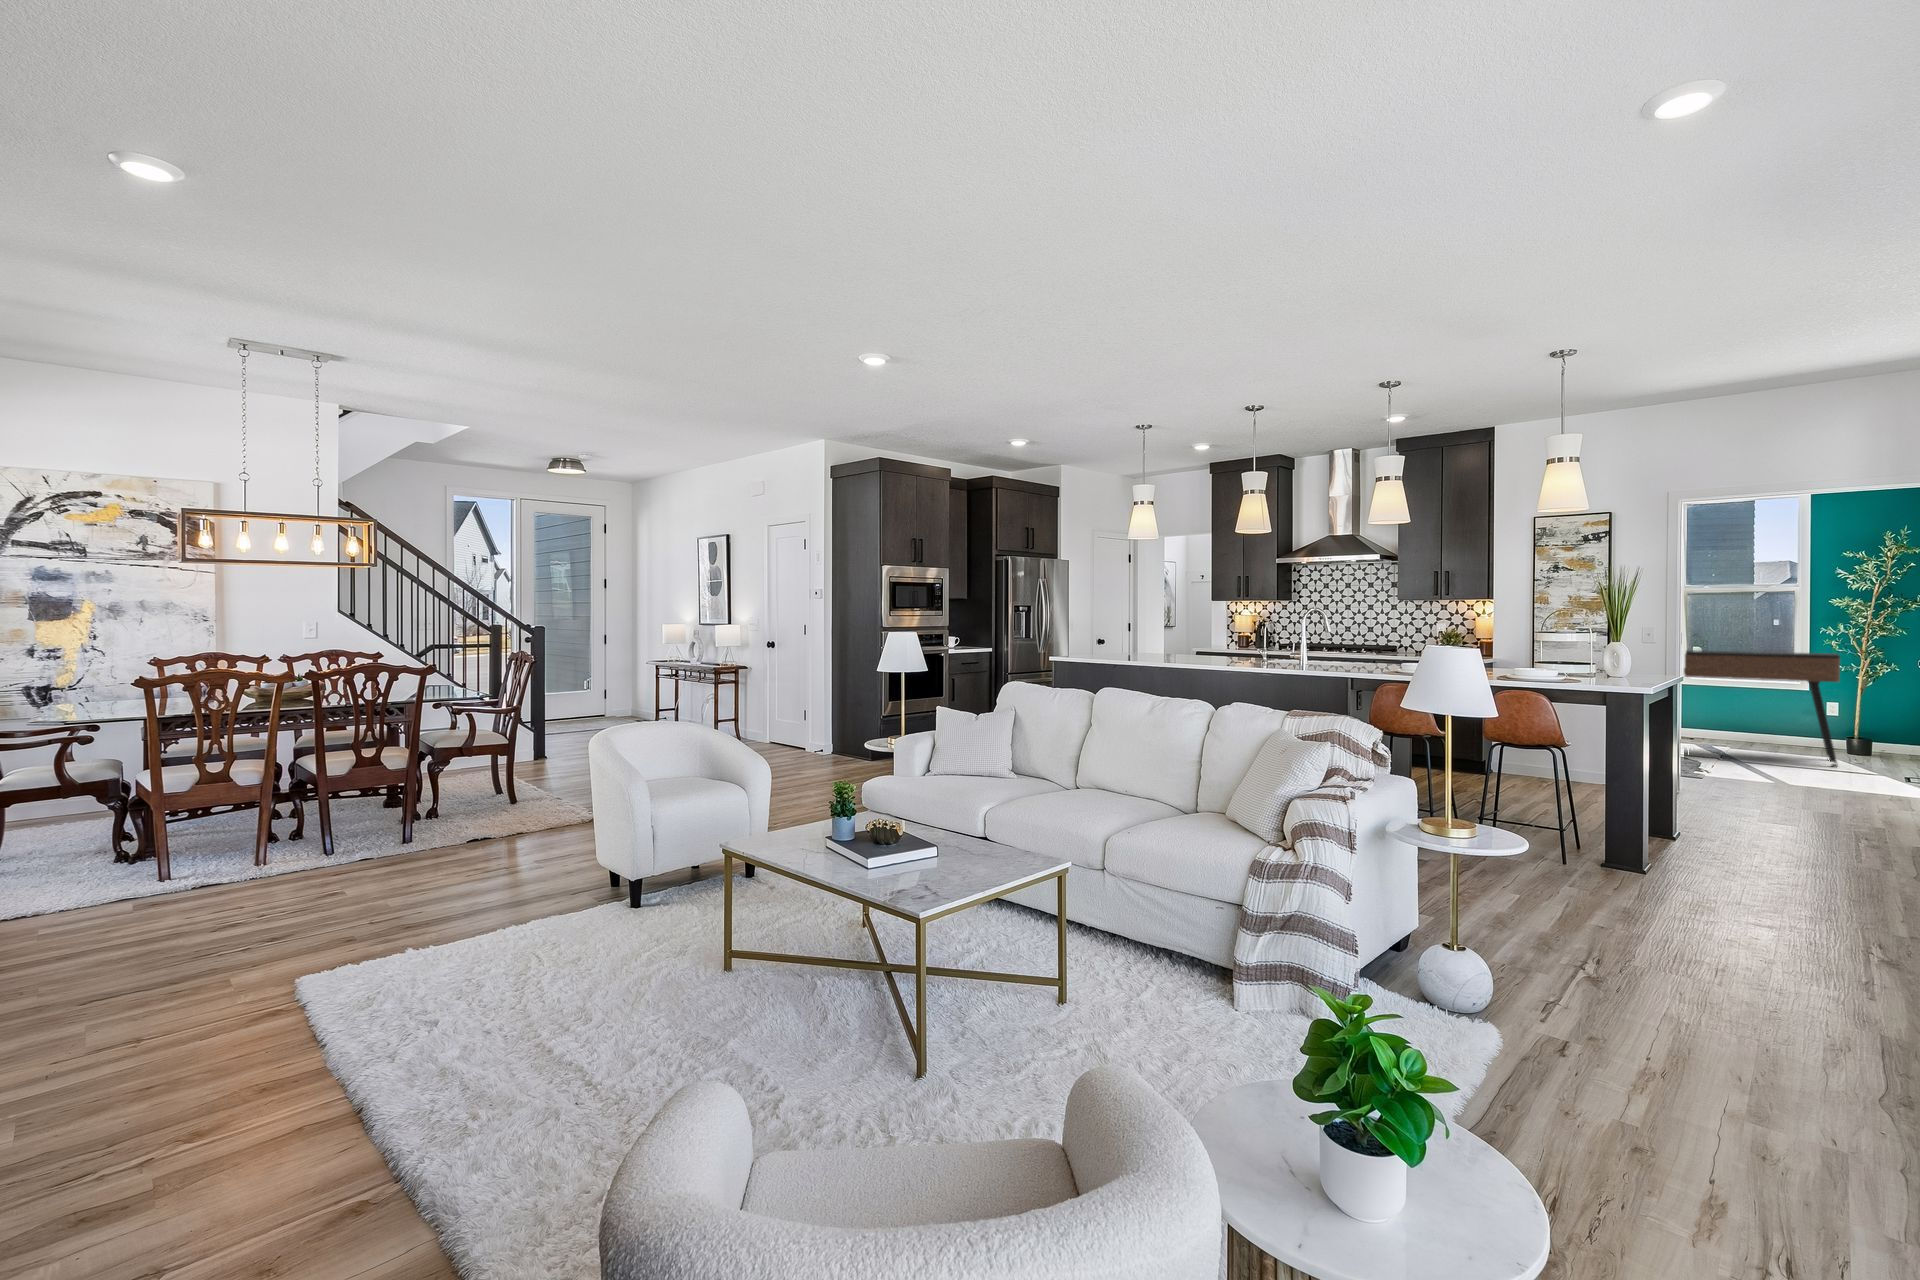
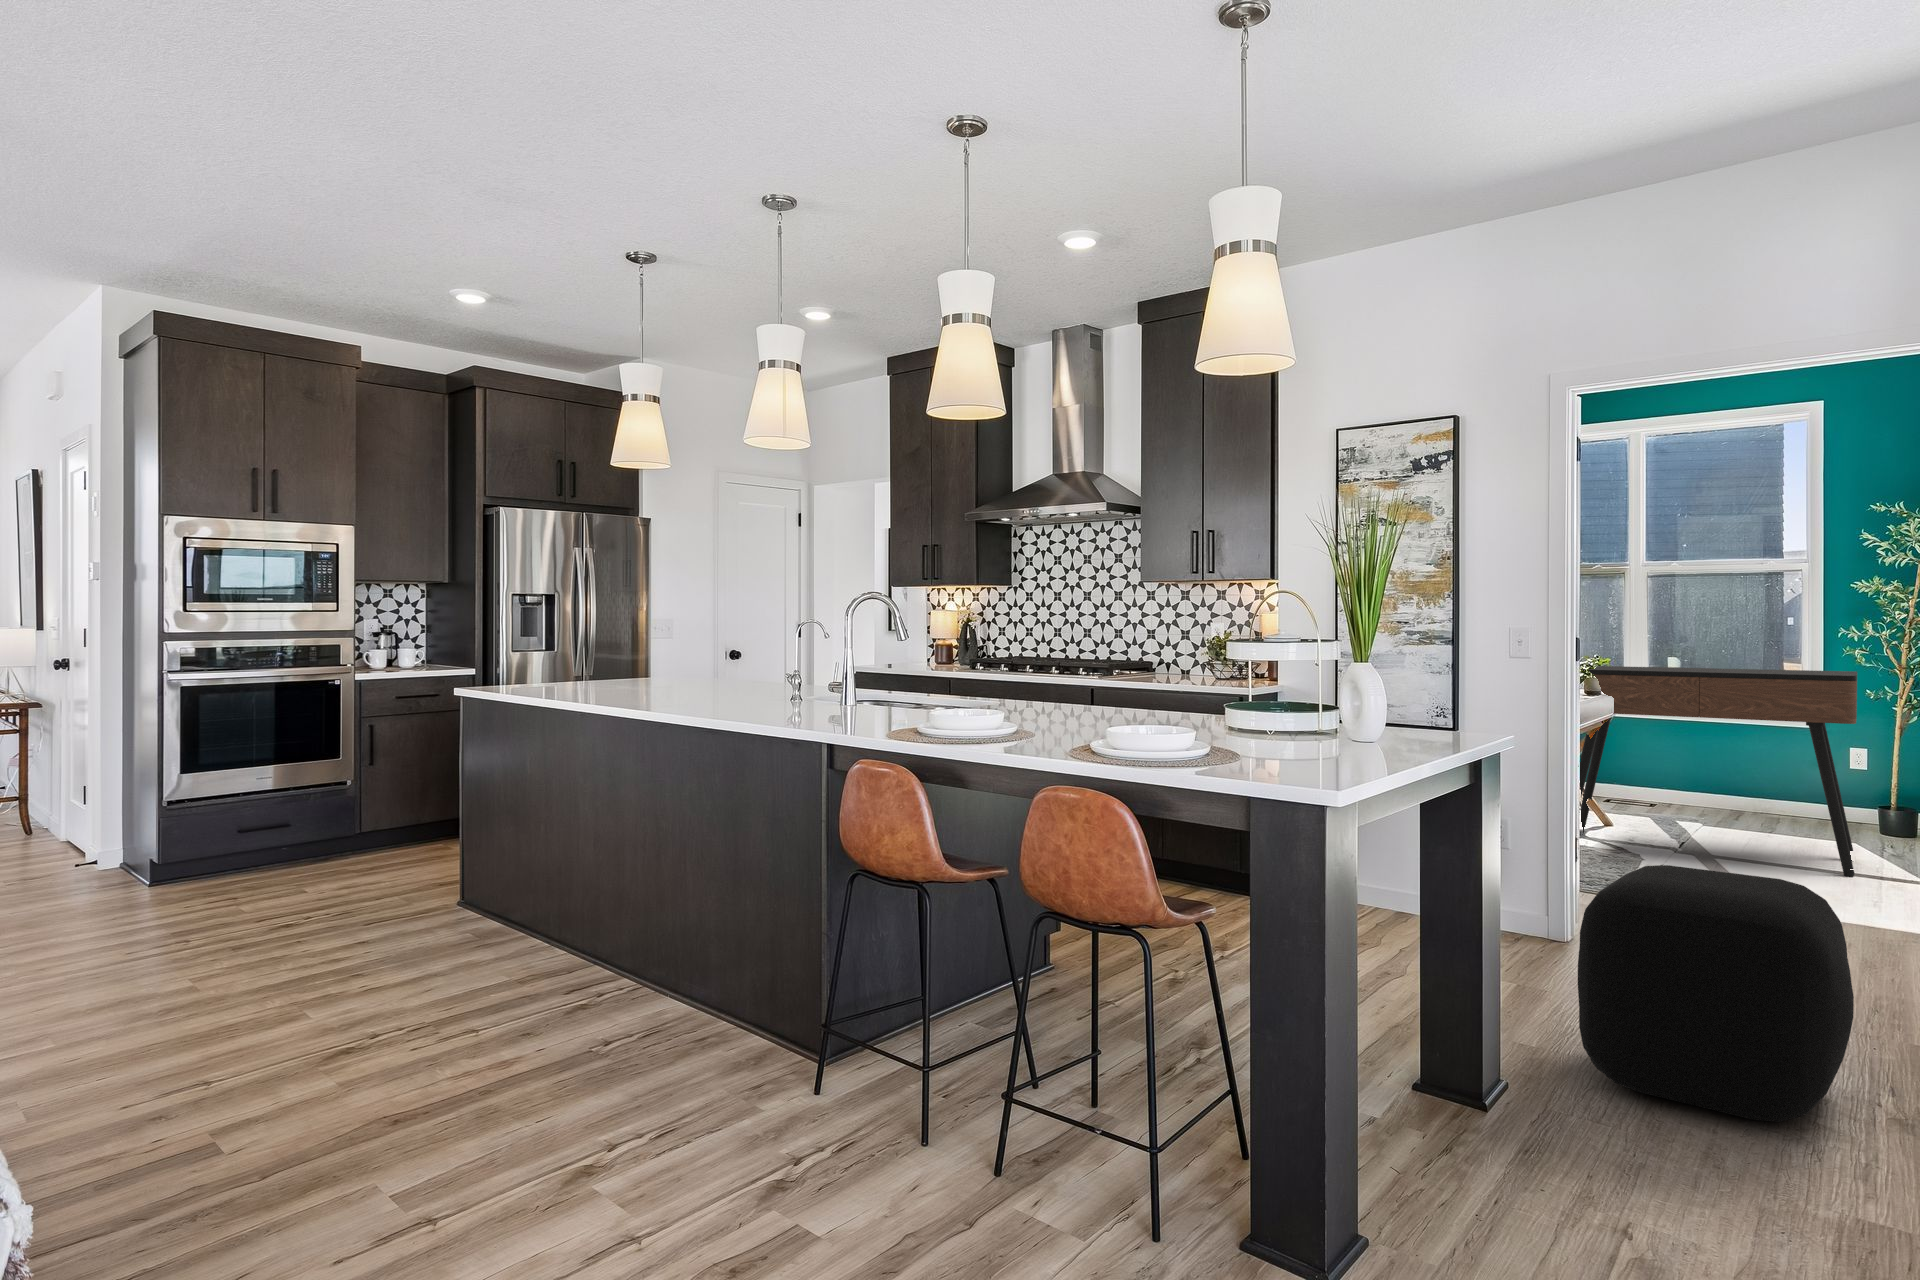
ottoman: none [1742,739,1883,845] -> present [1578,865,1854,1122]

